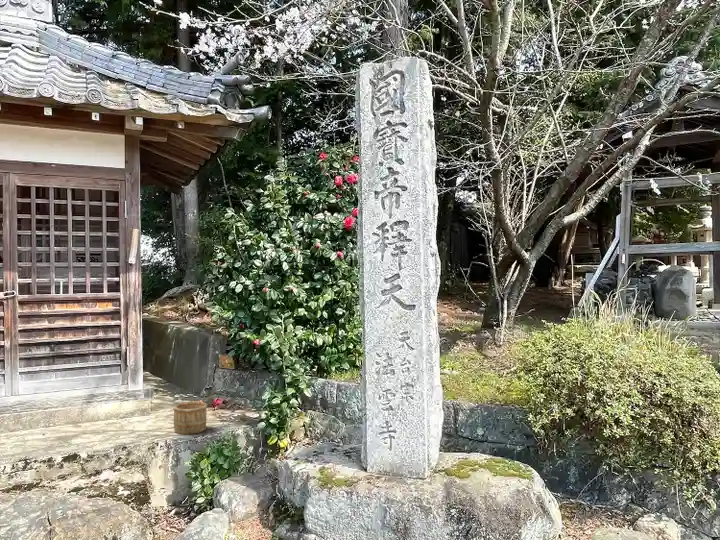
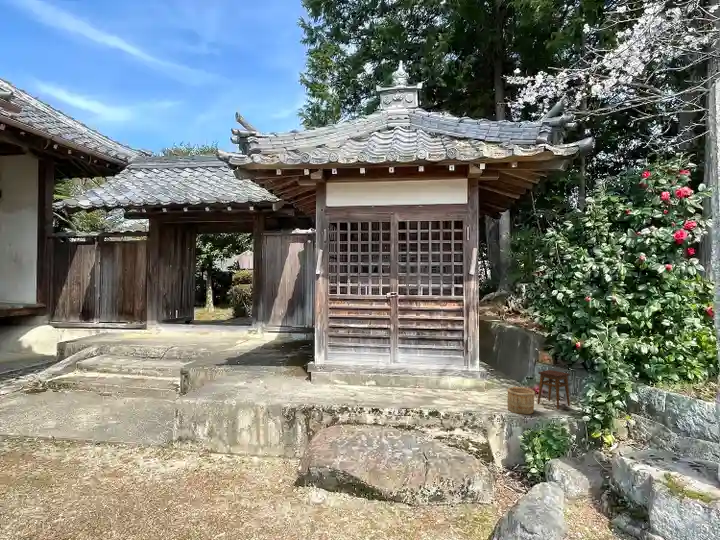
stool: none [213,376,249,421] -> present [537,370,570,409]

